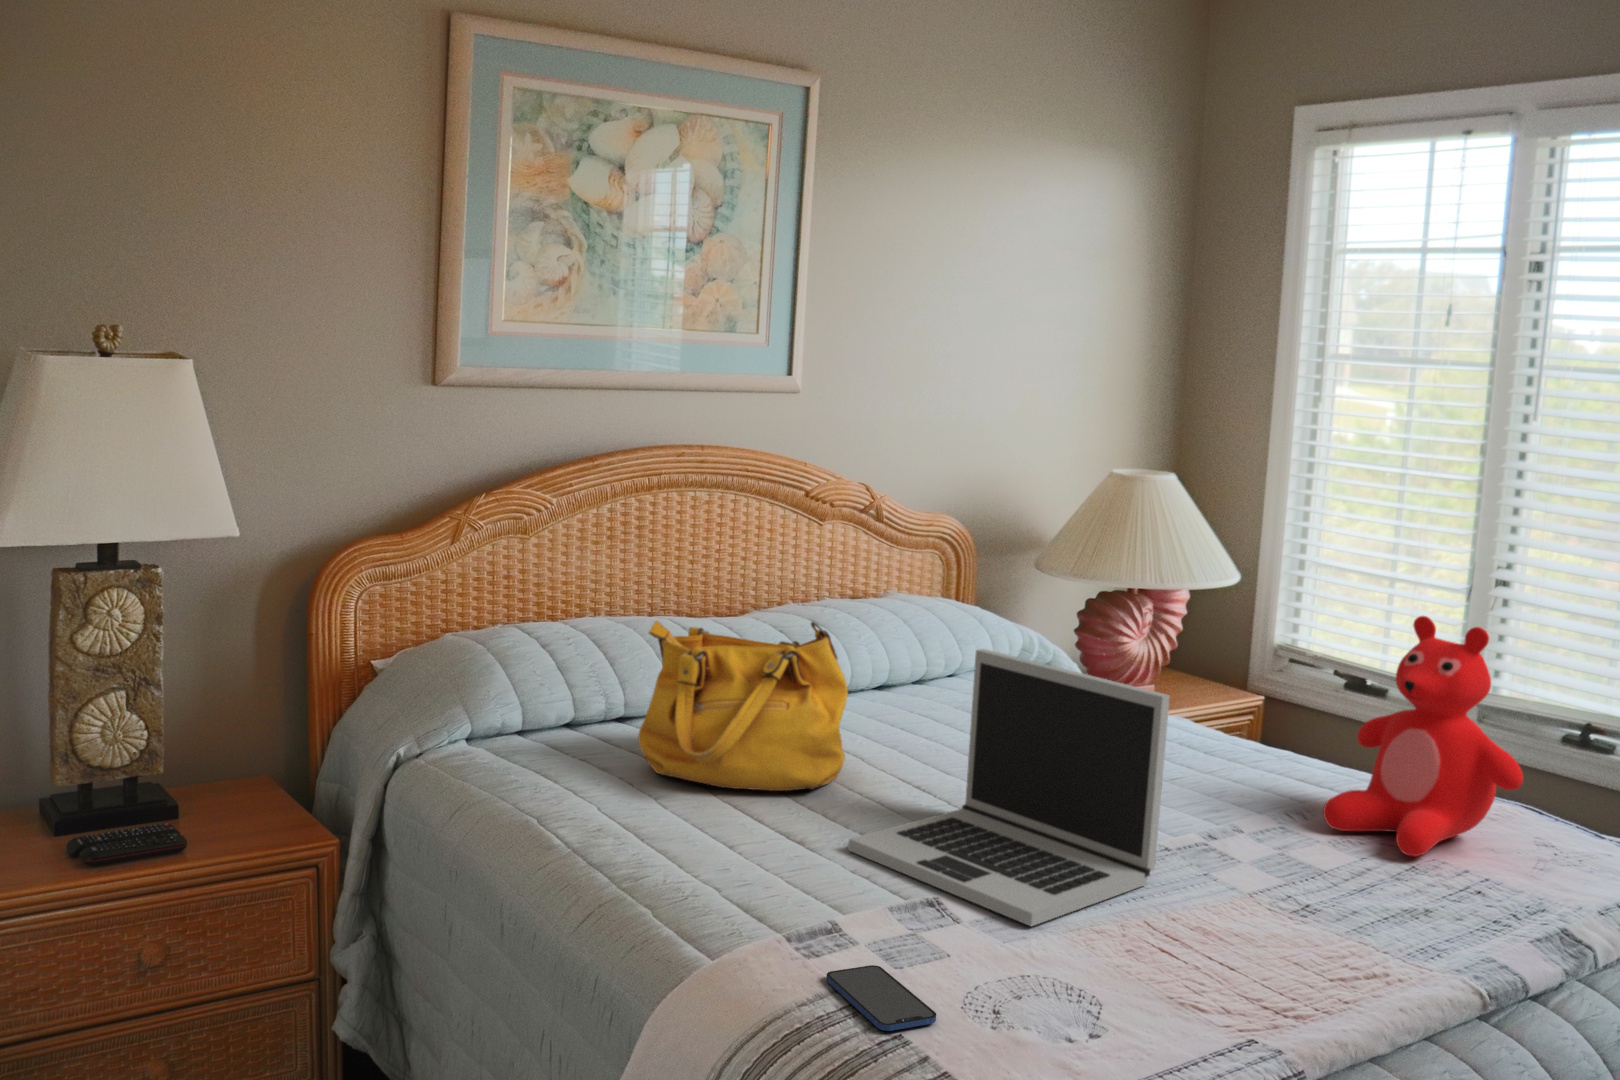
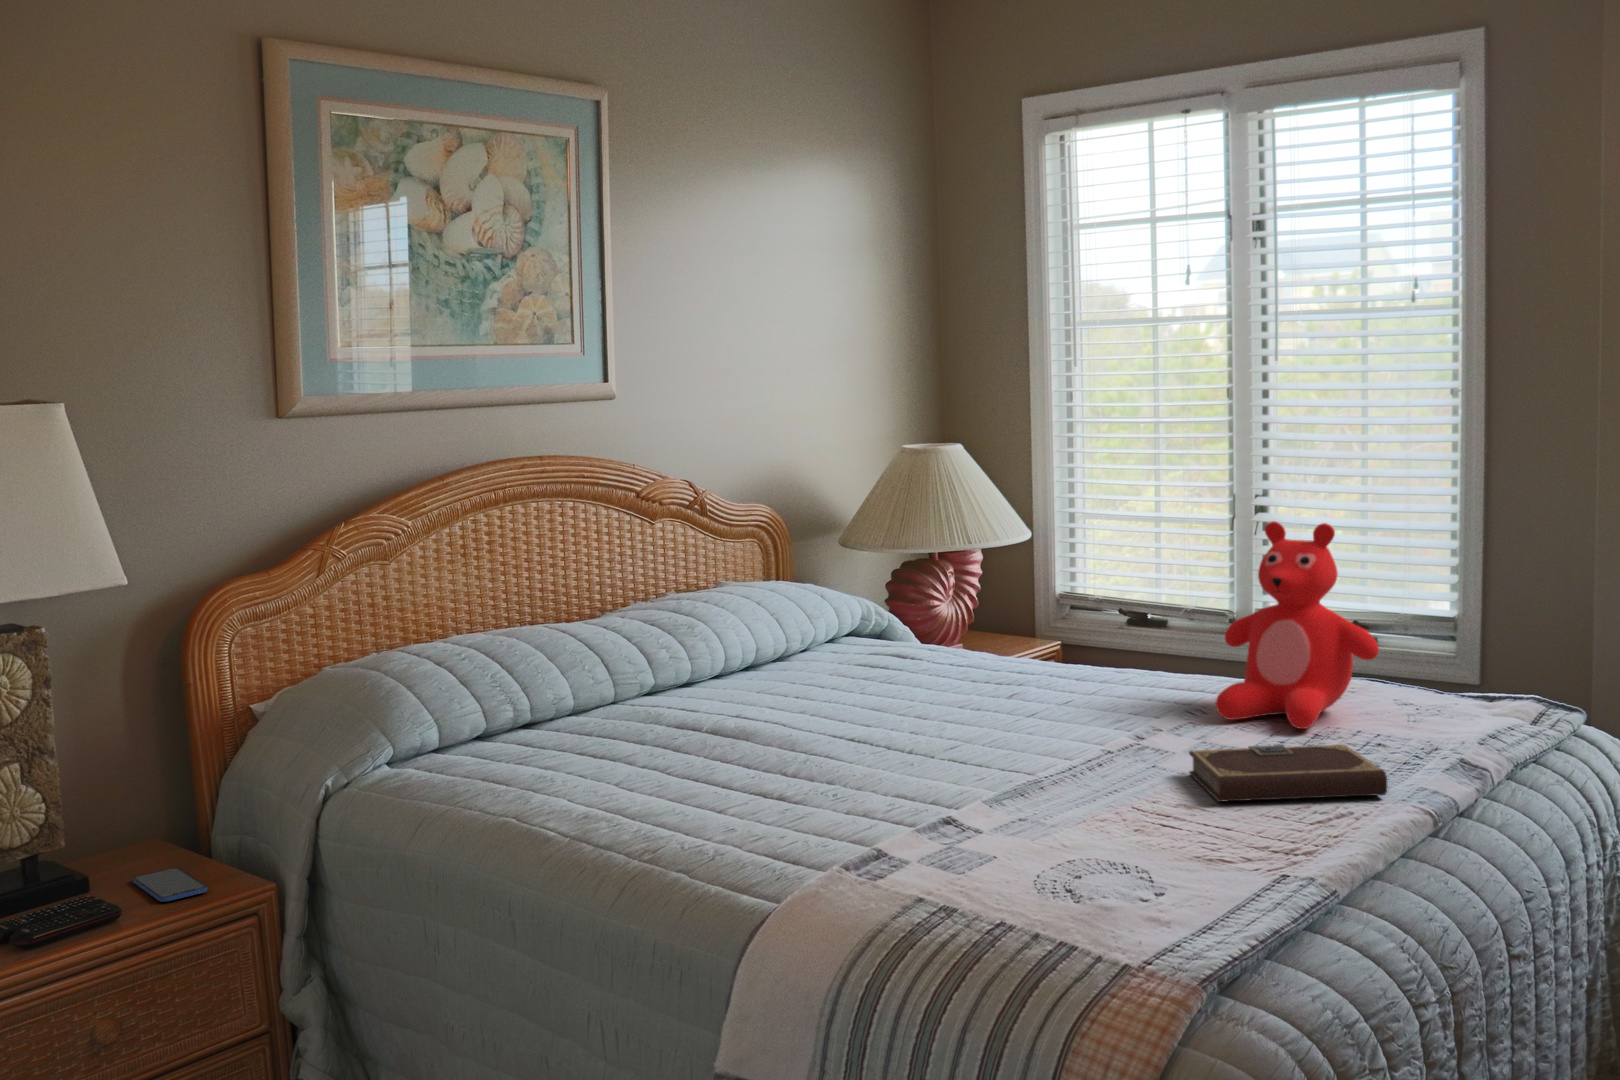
handbag: present [638,621,848,791] -> none [579,596,785,767]
laptop: present [848,649,1170,926] -> none [835,596,1115,827]
notebook: none [1241,865,1450,960] -> present [1189,745,1387,802]
smartphone: present [826,965,936,1031] -> present [133,868,207,902]

